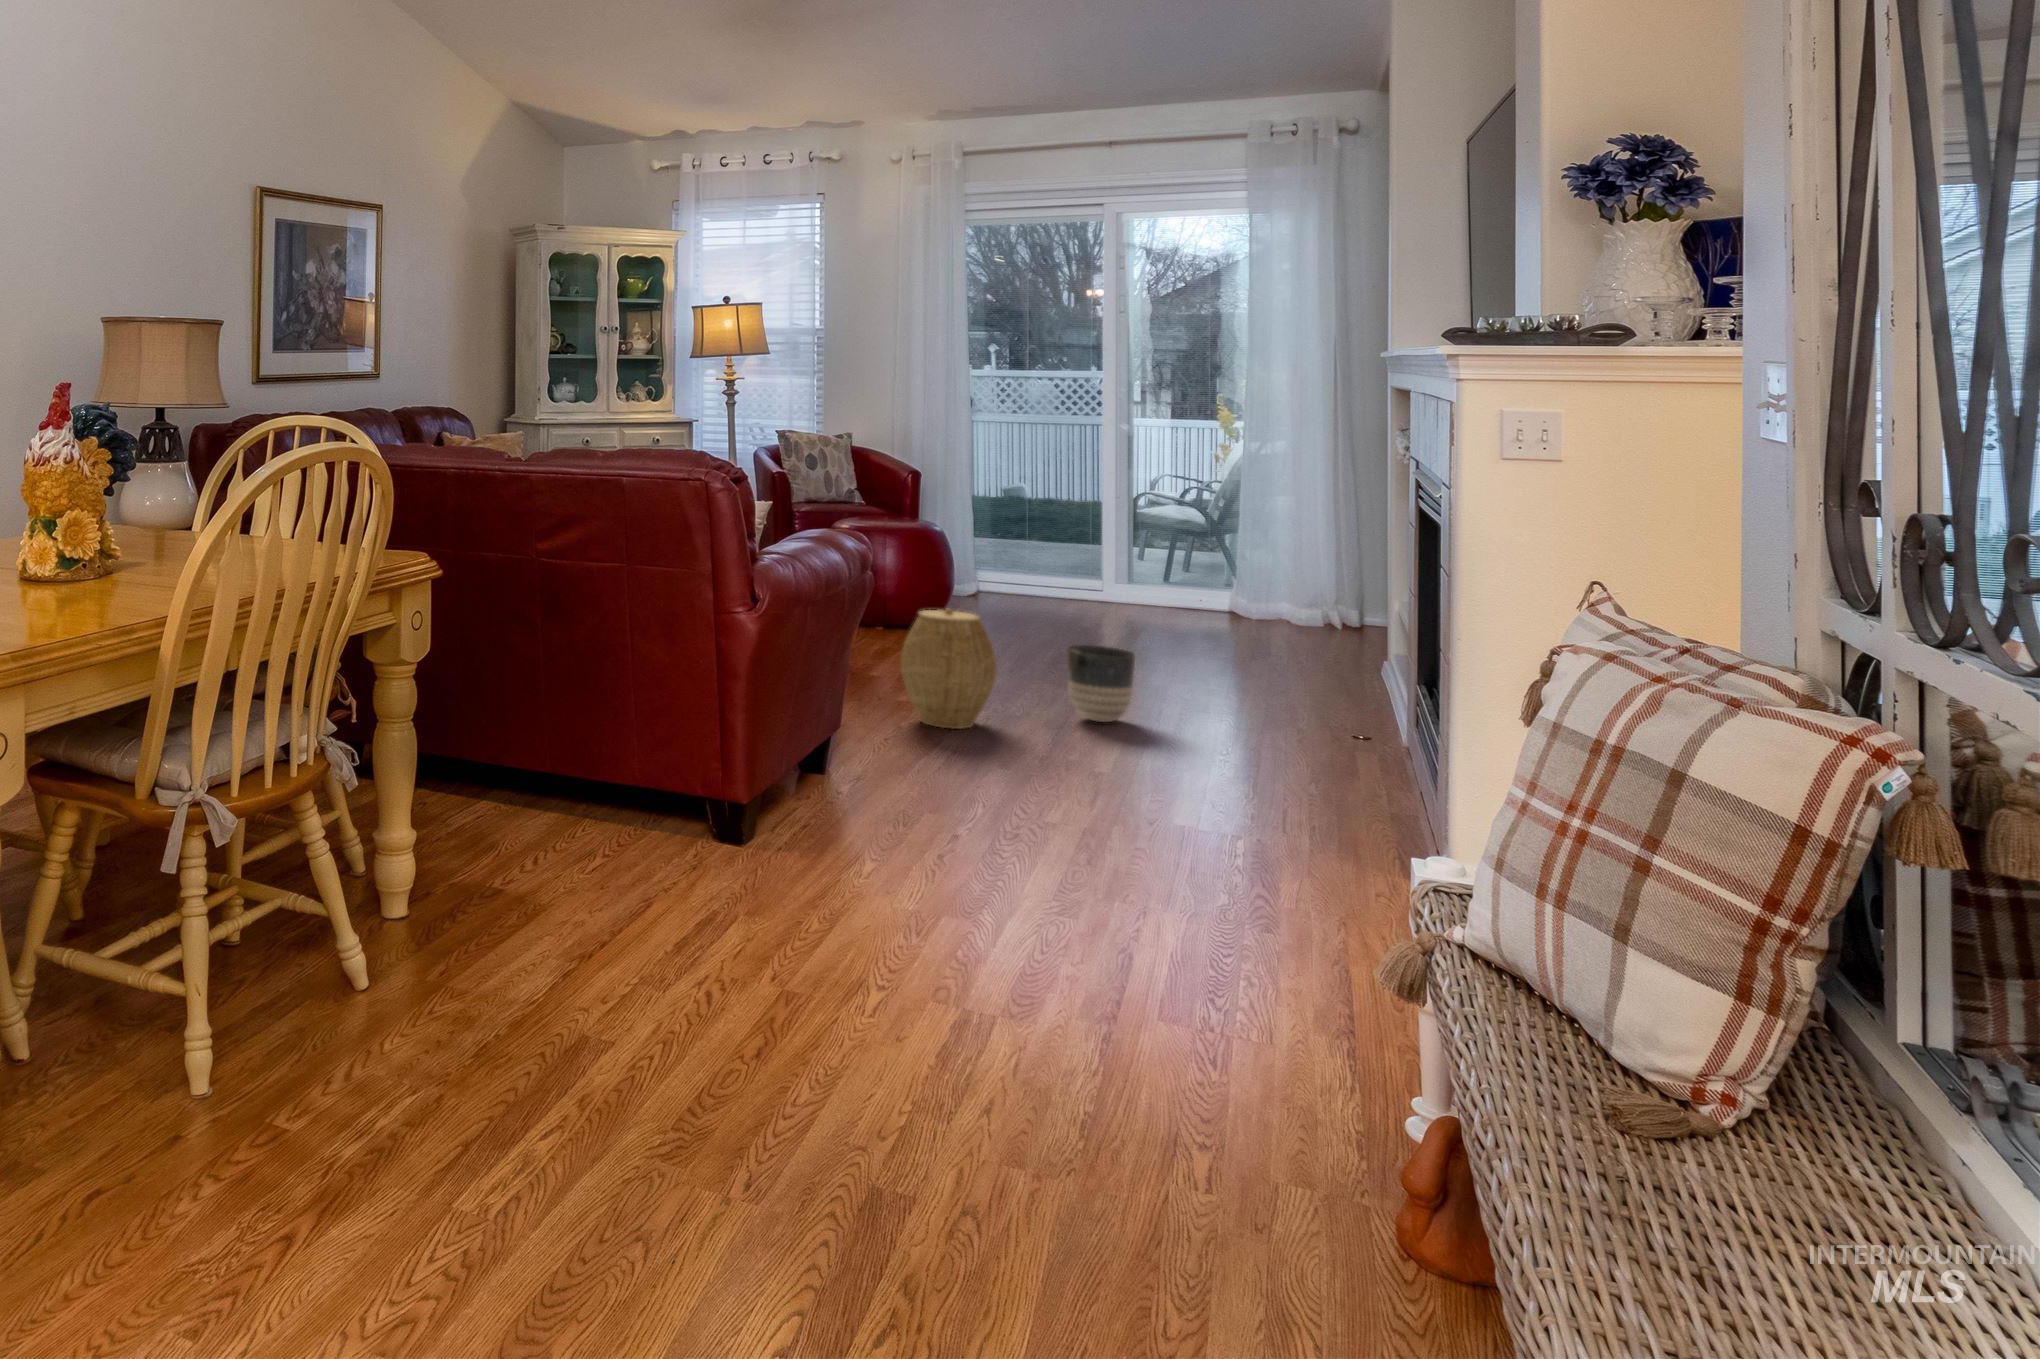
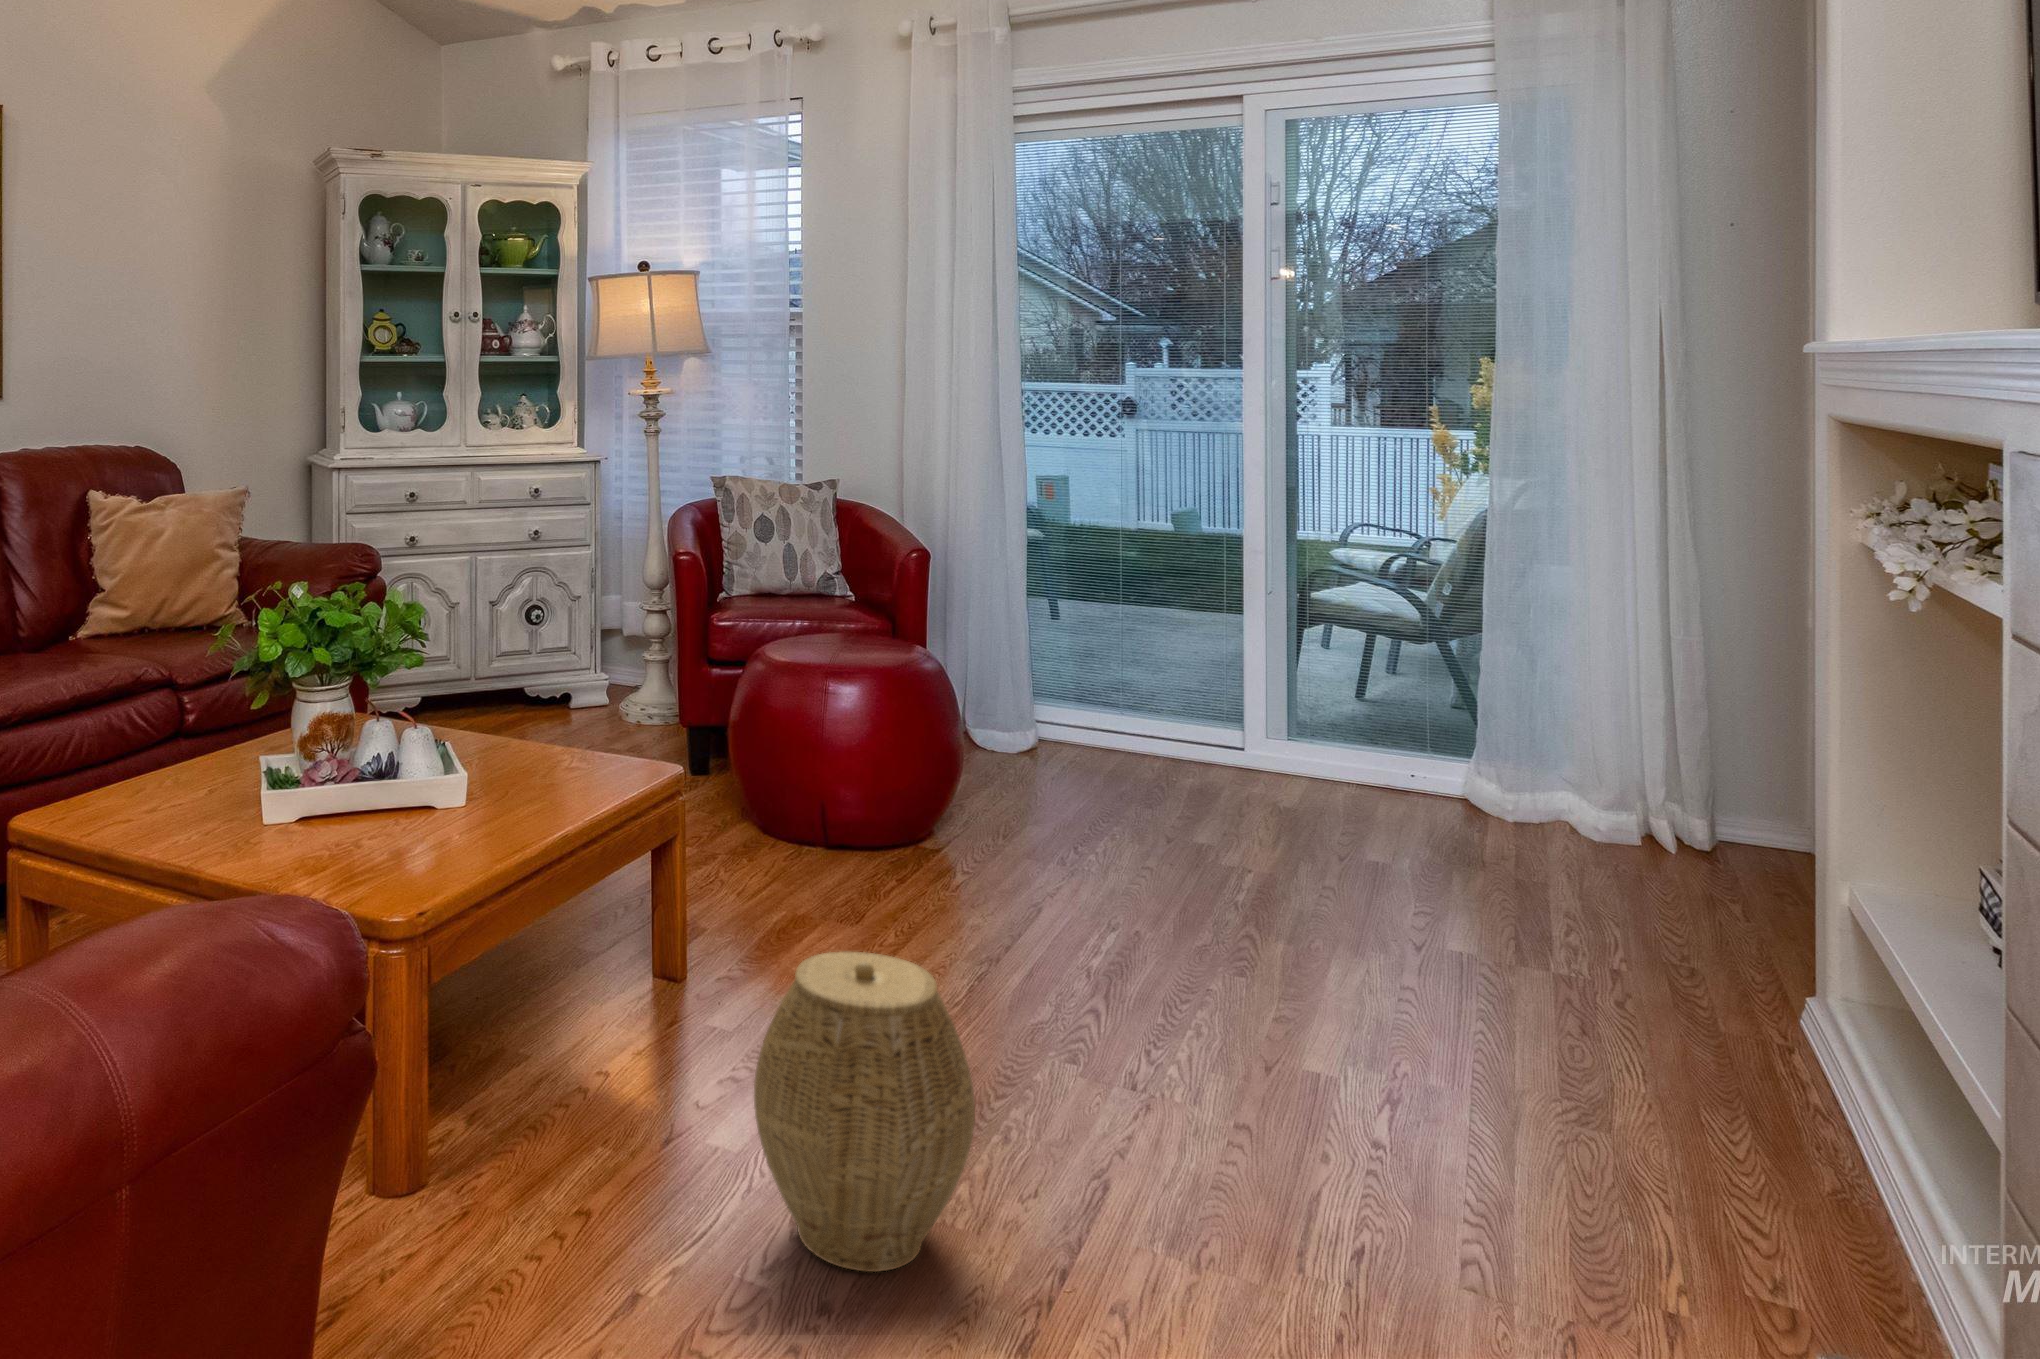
planter: present [1068,645,1135,722] -> none [1148,1029,1309,1242]

